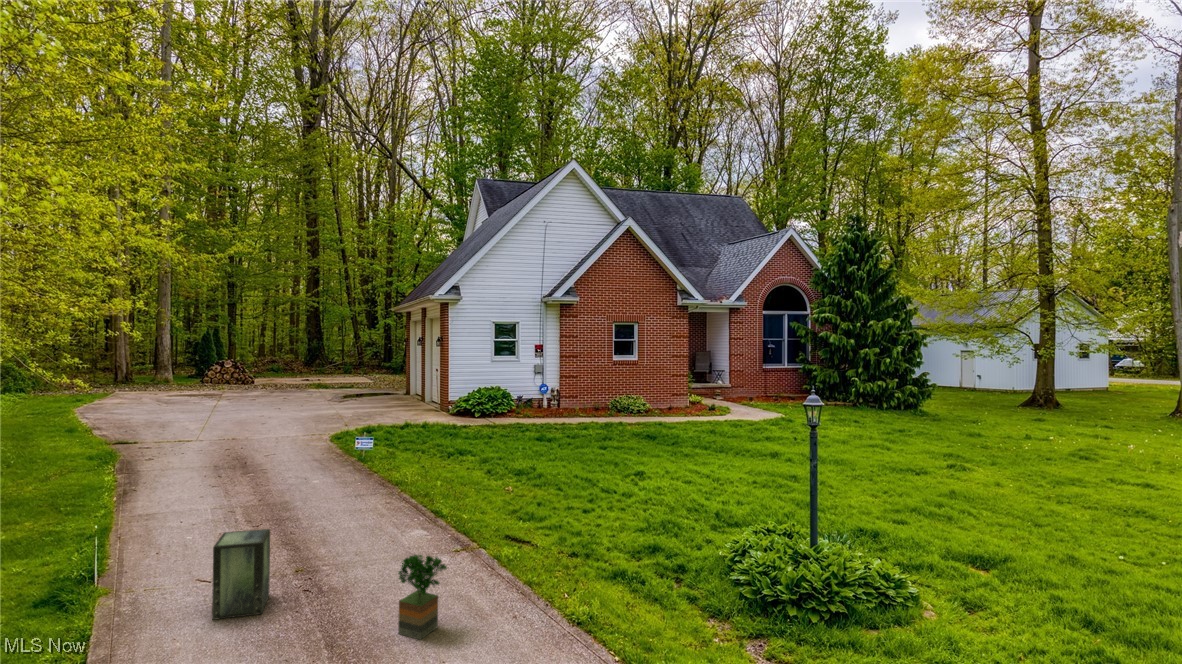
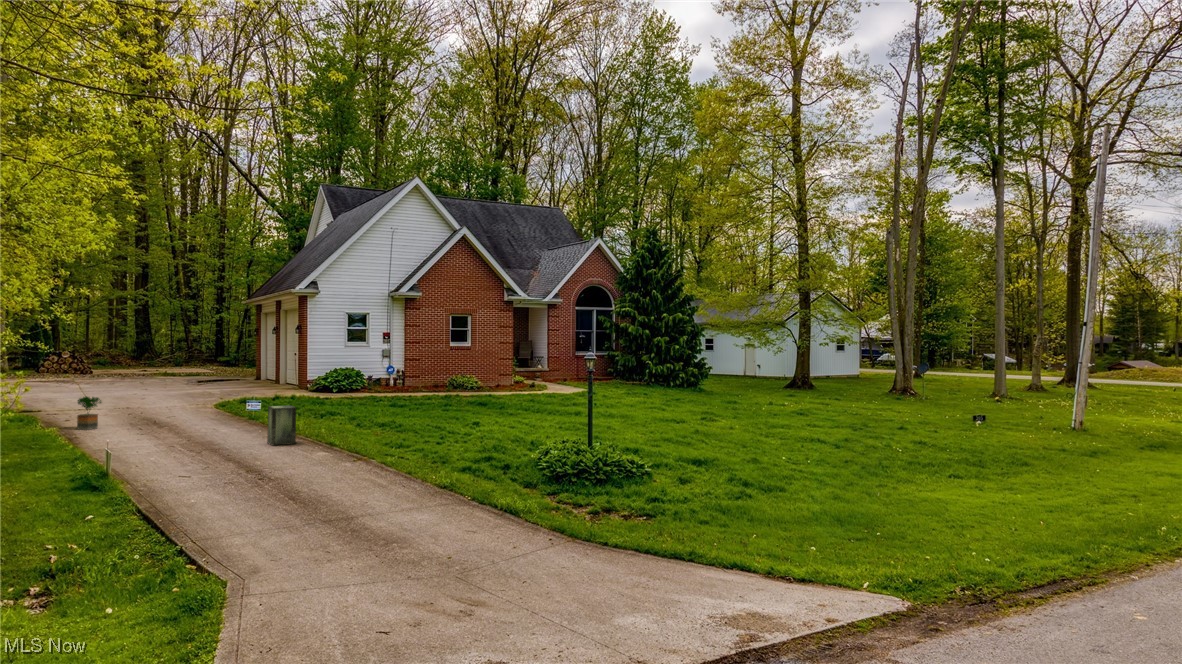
potted tree: present [398,555,447,640] -> present [77,396,101,430]

